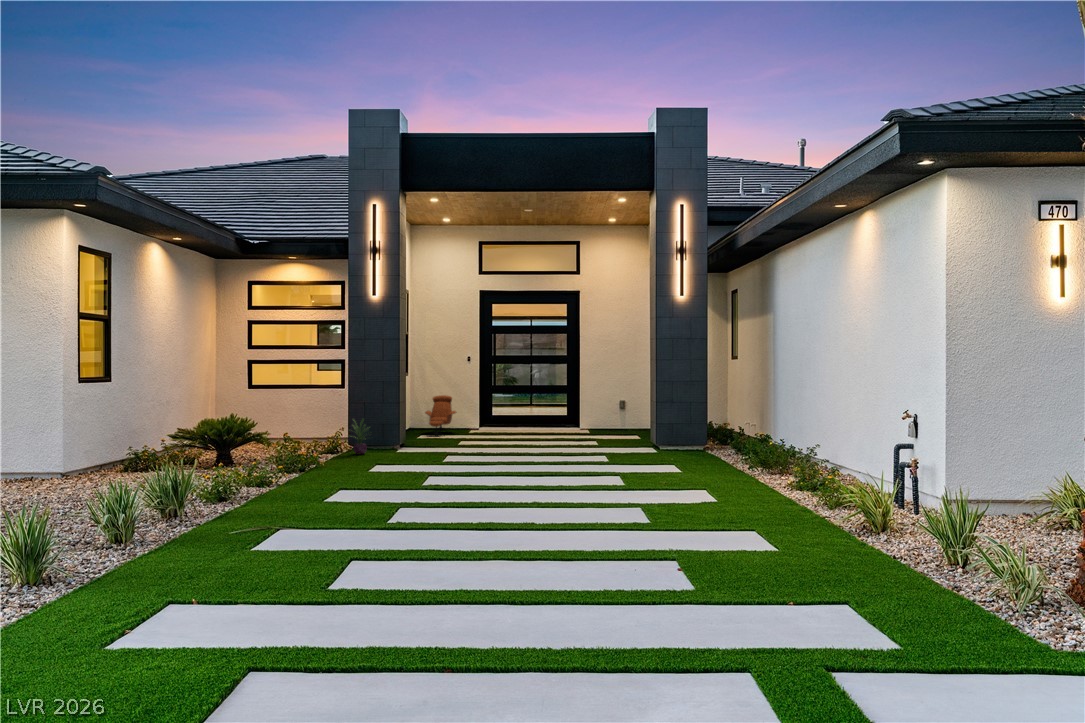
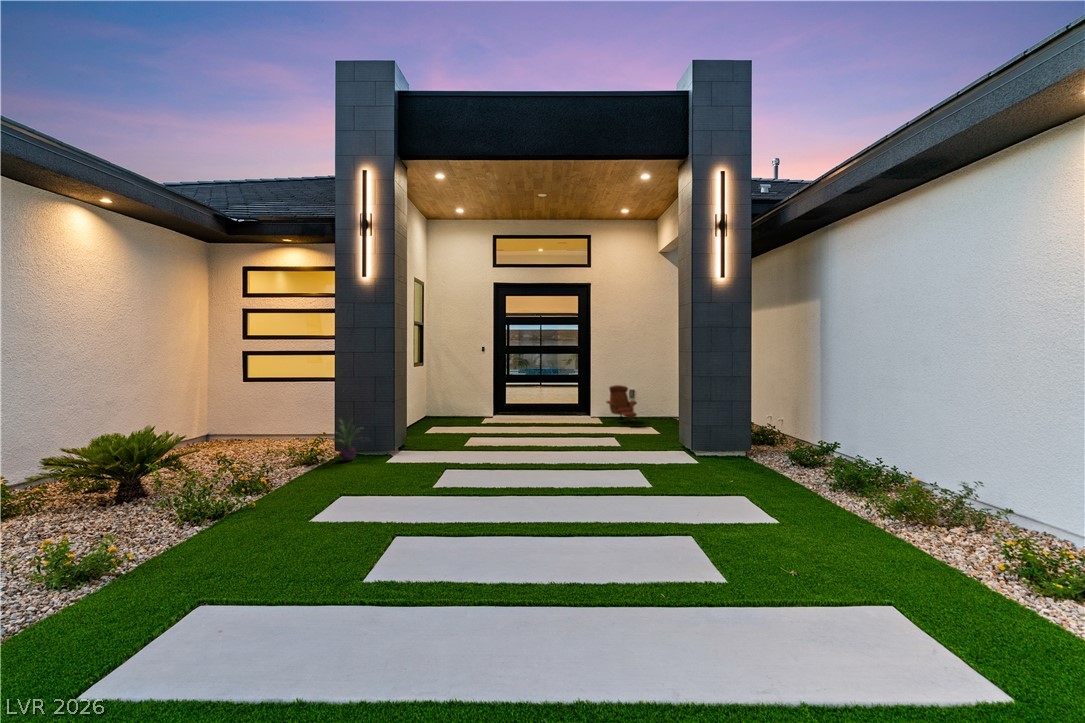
lounge chair: present [425,395,456,435] -> present [606,385,637,426]

